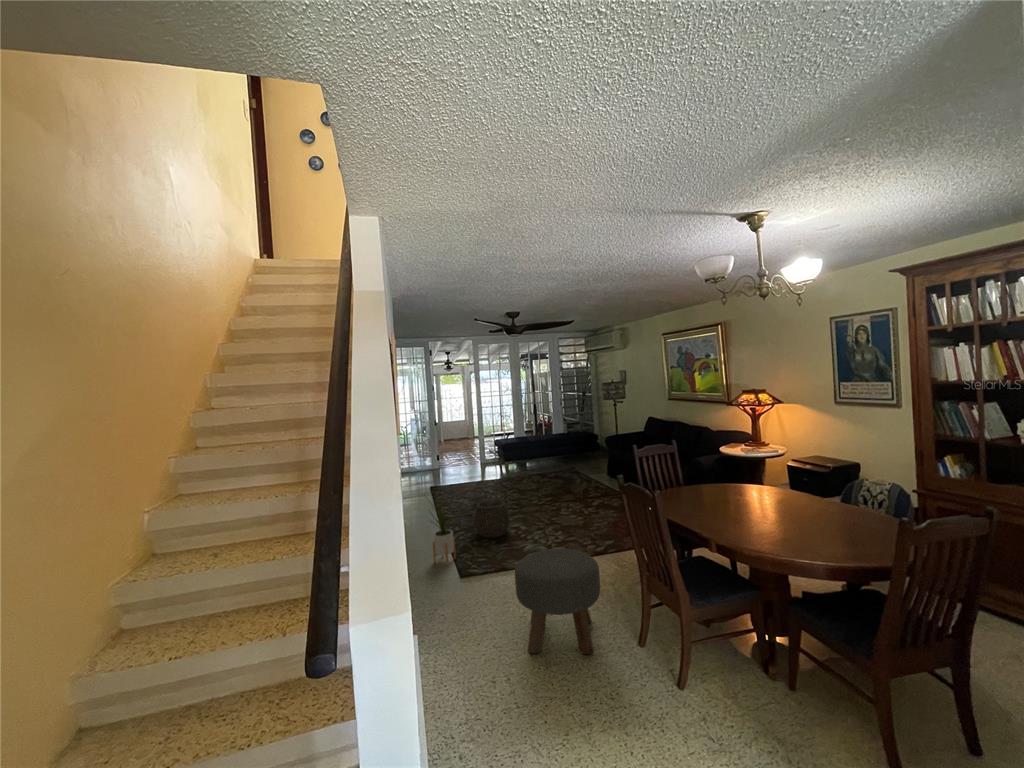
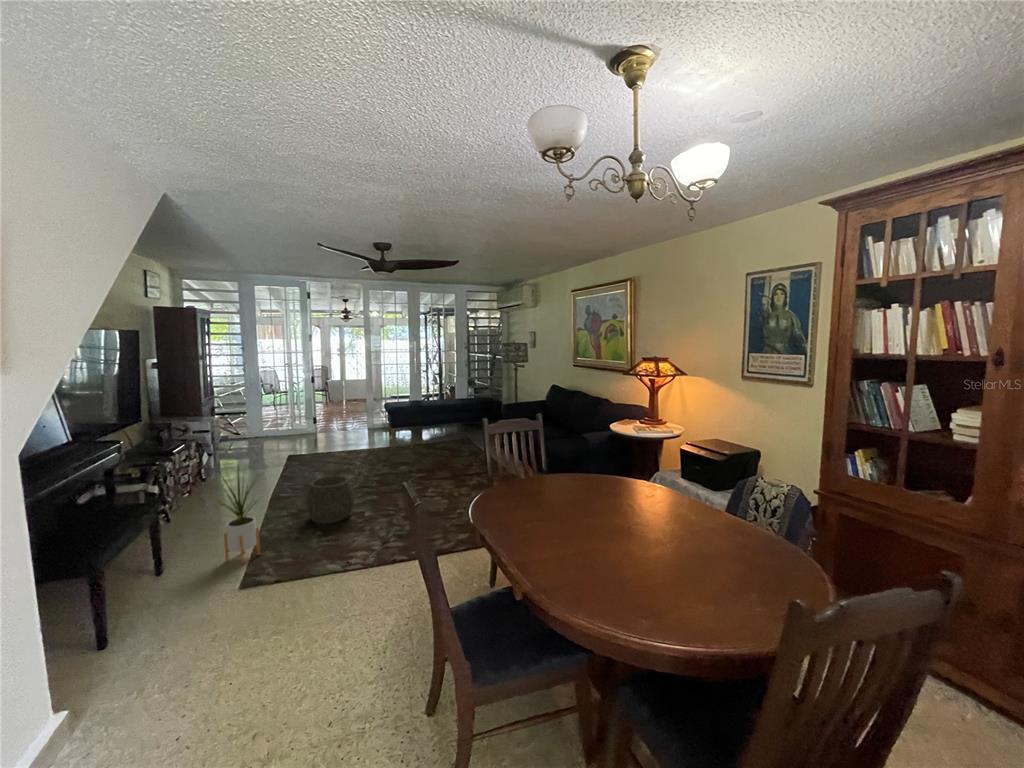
ottoman: present [515,549,600,654] -> none [253,561,390,727]

